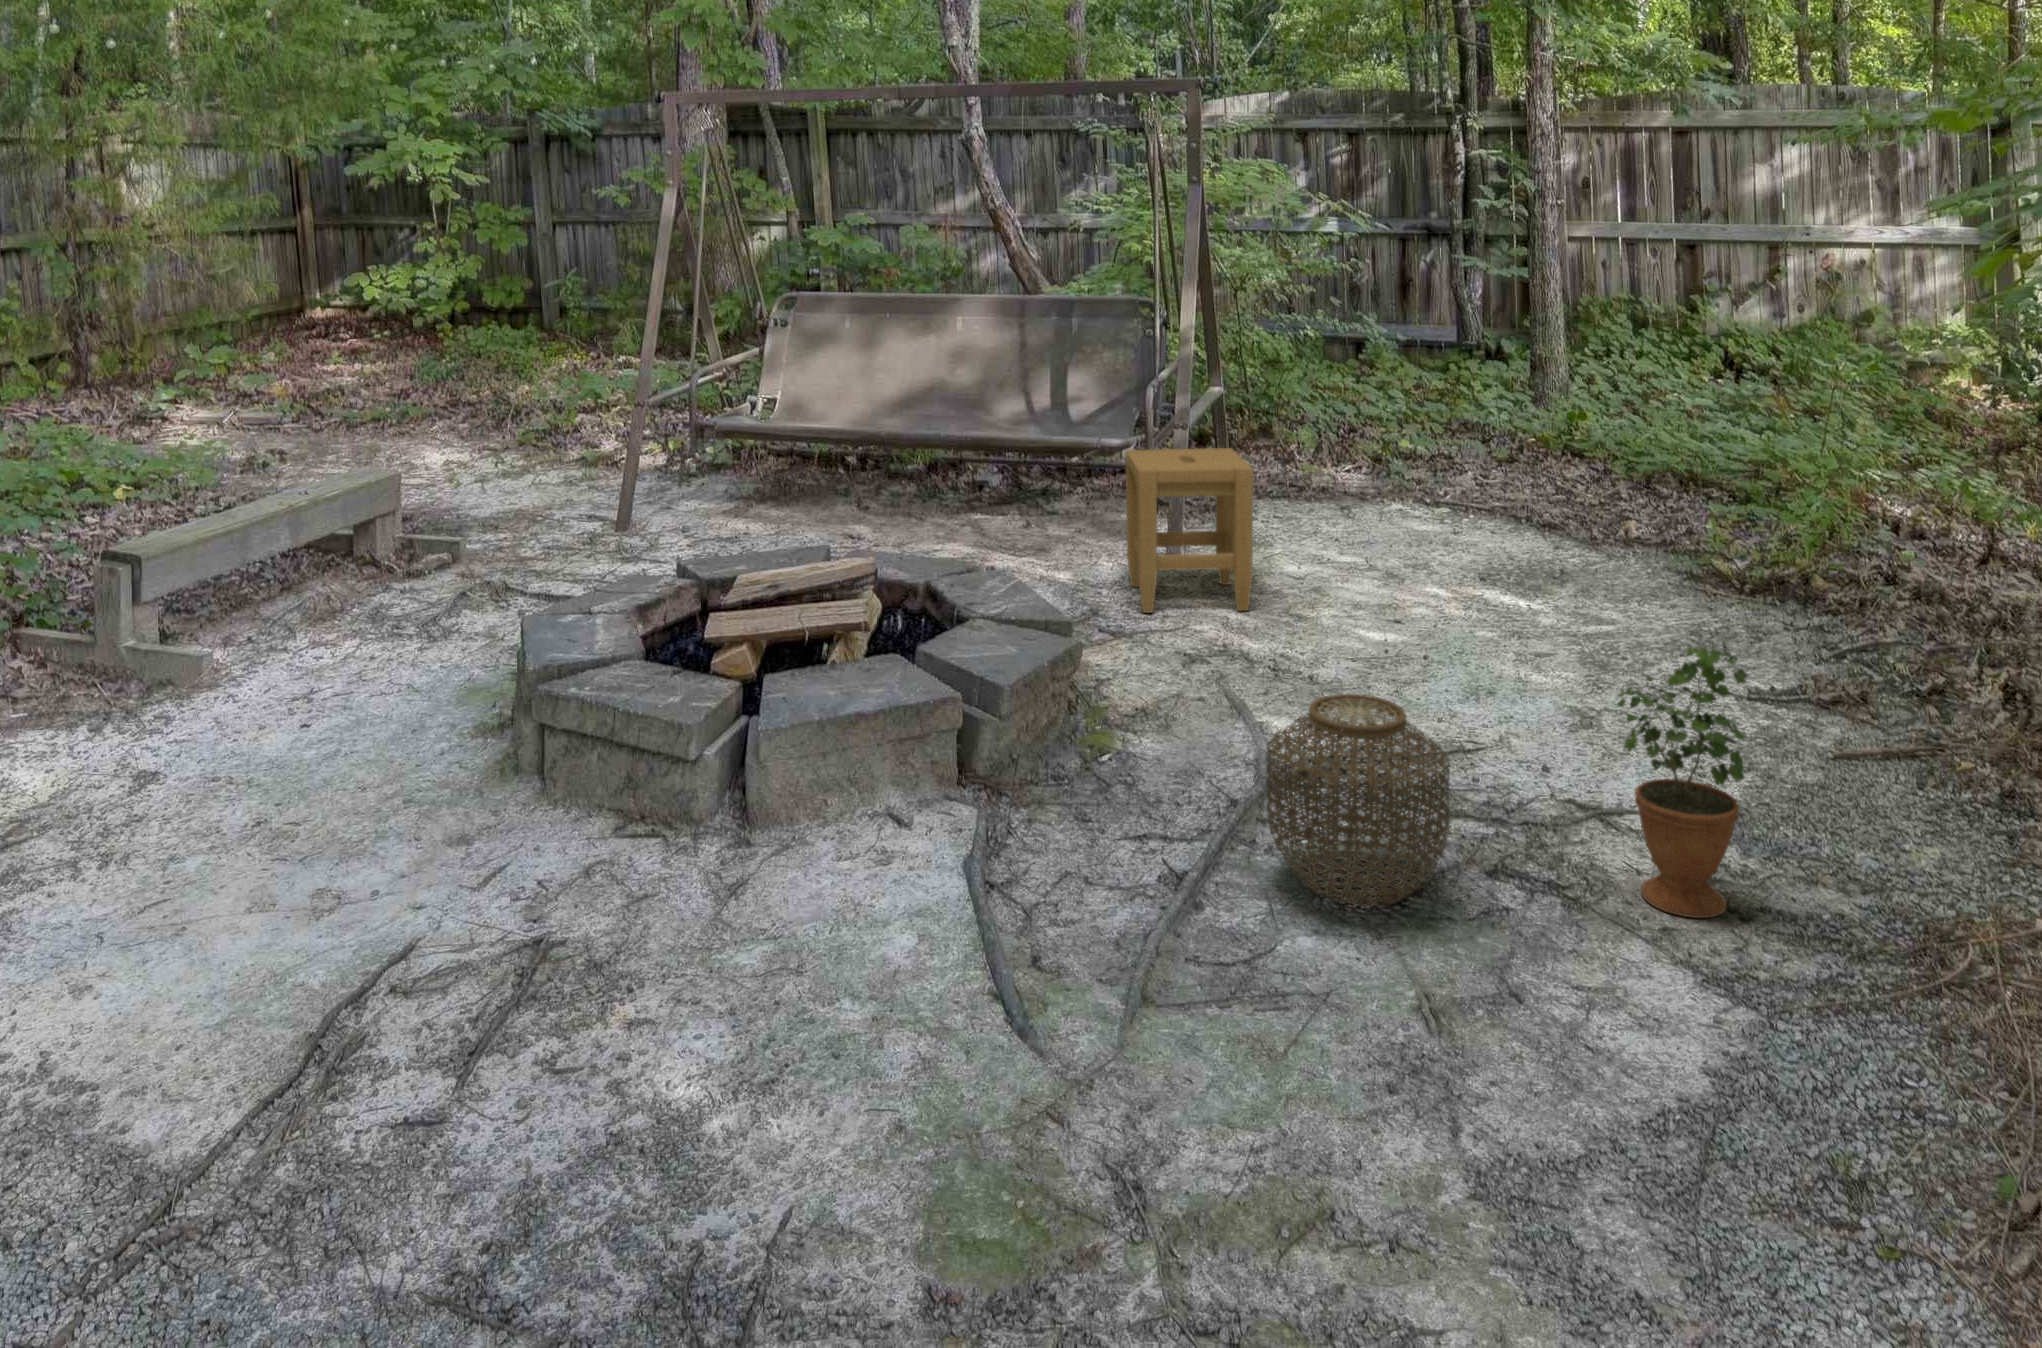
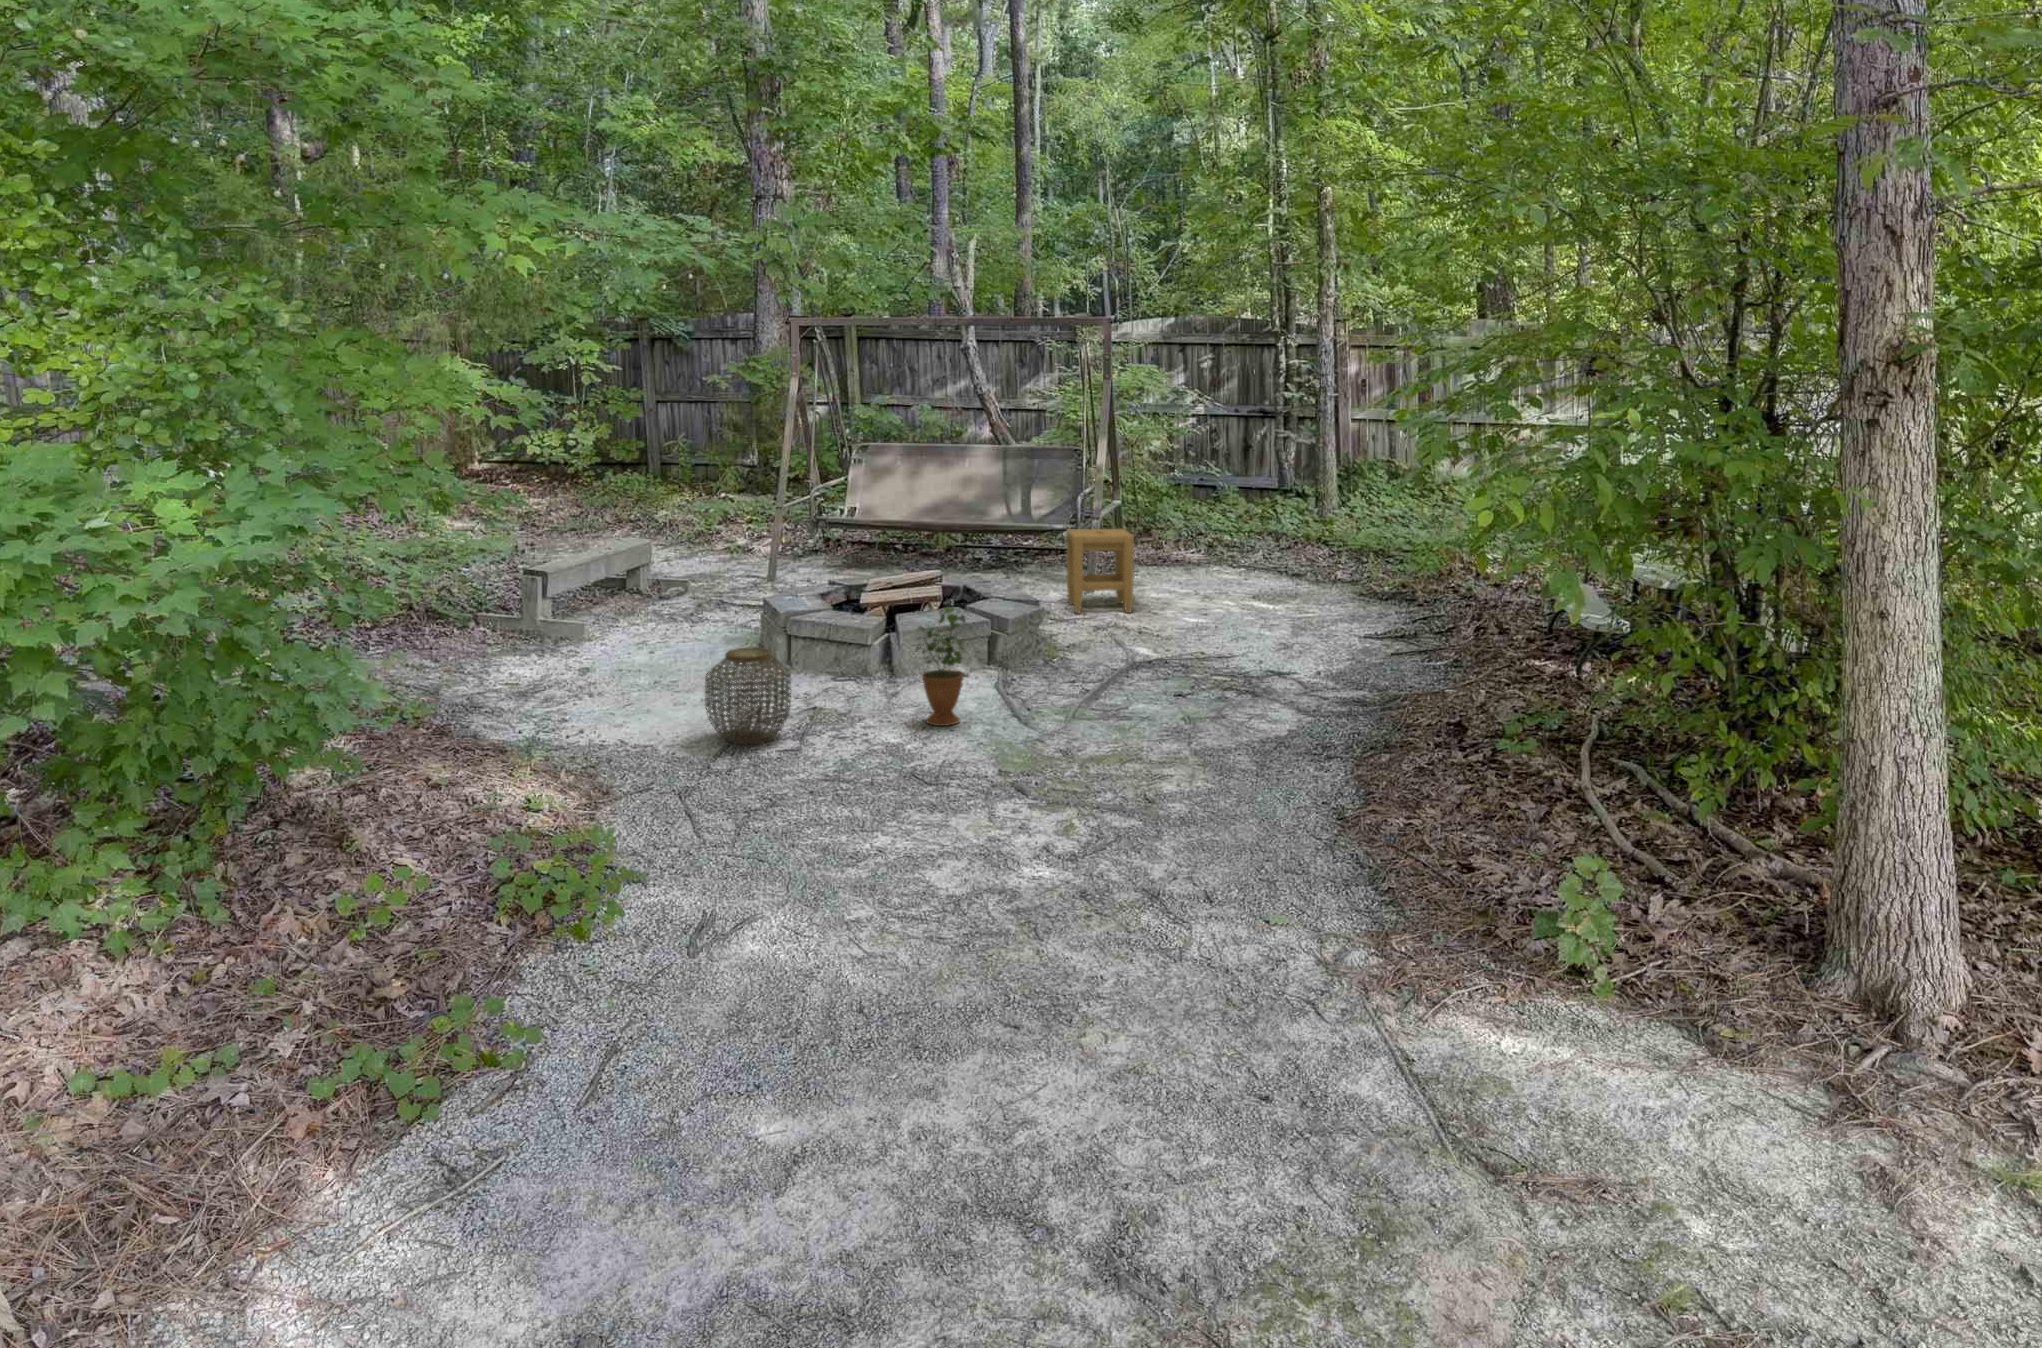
potted plant: present [1617,632,1747,918] -> present [916,607,968,726]
woven basket: present [1266,694,1450,907] -> present [705,648,791,744]

